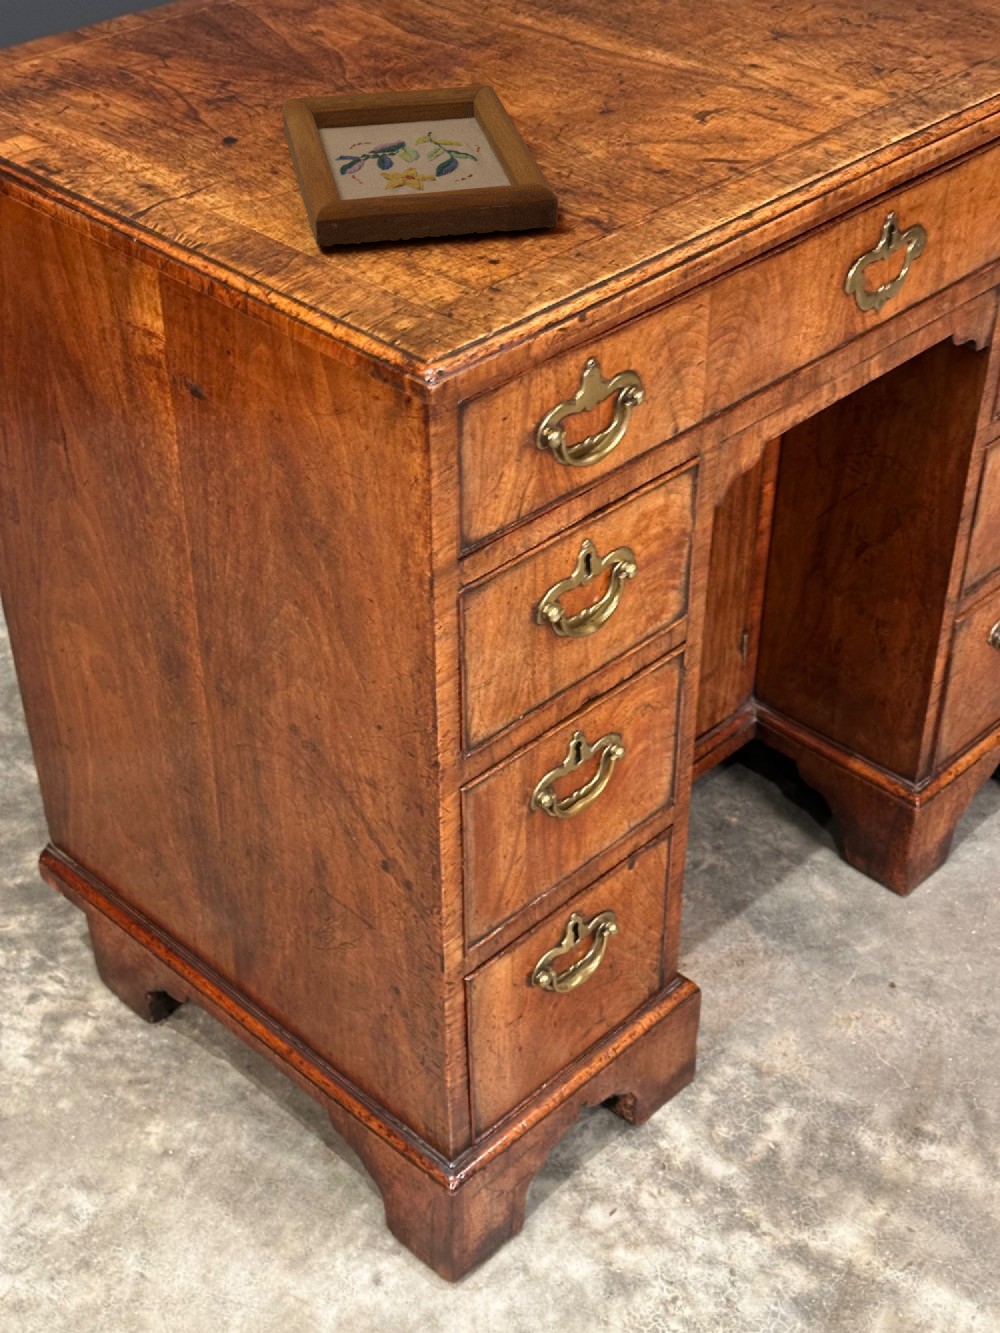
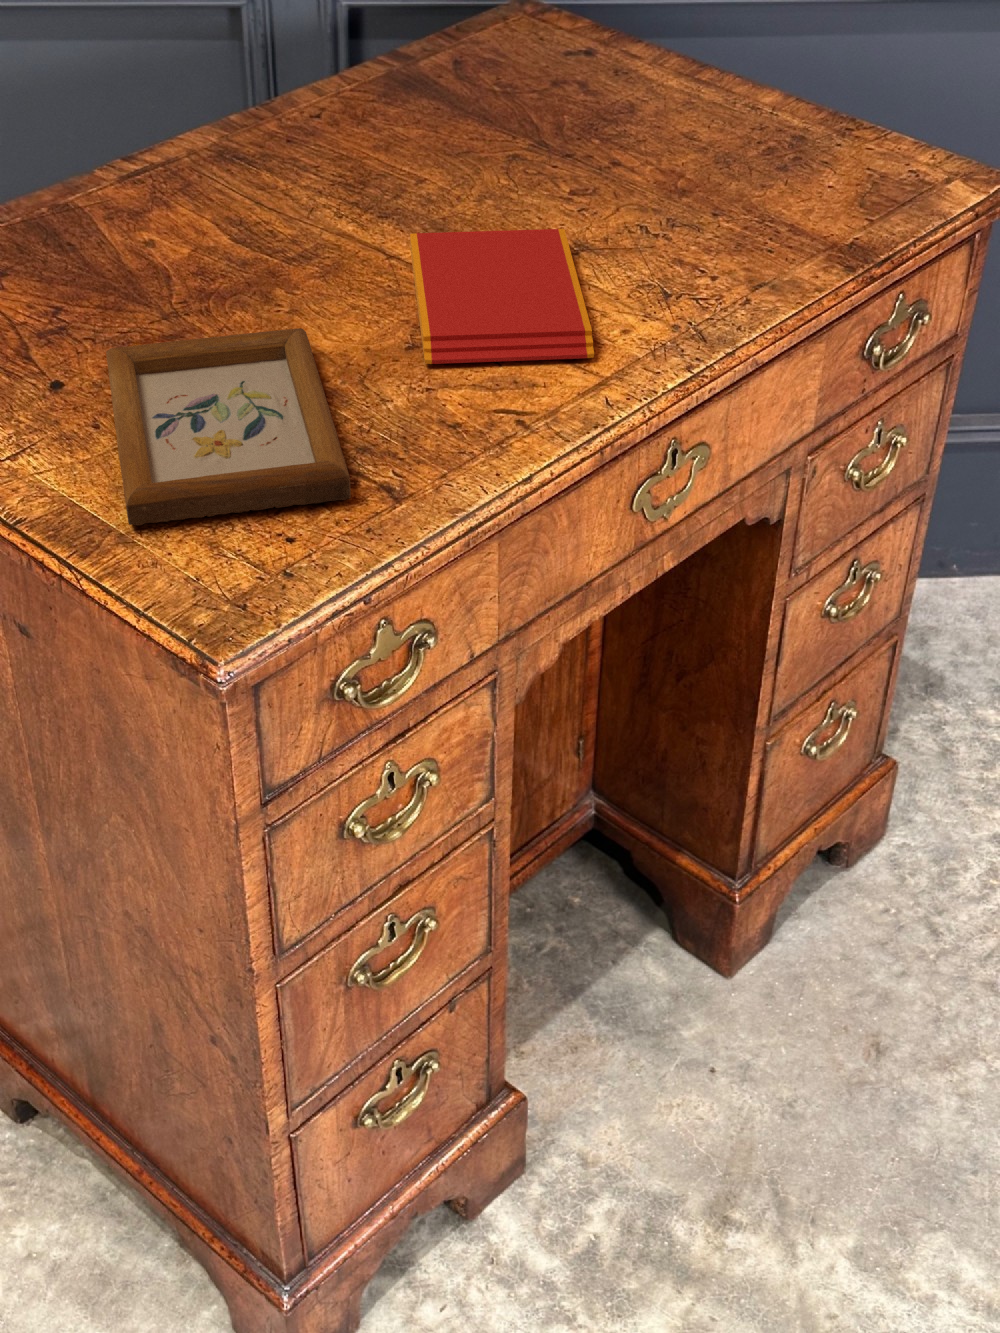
book: none [596,17,808,123] -> present [410,229,594,364]

